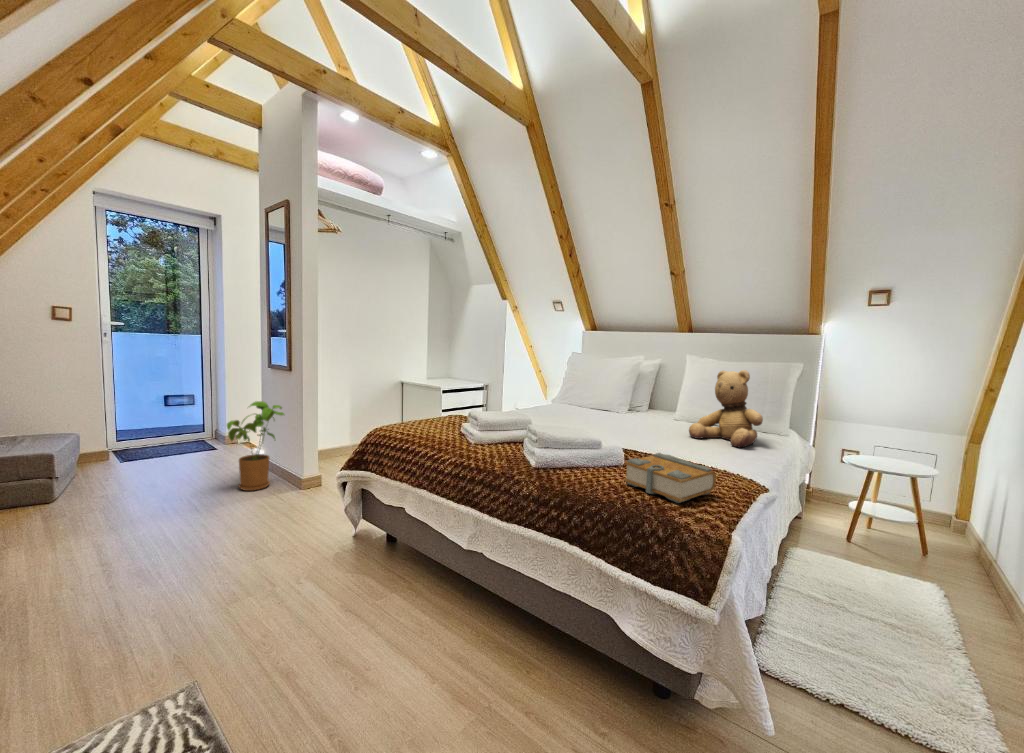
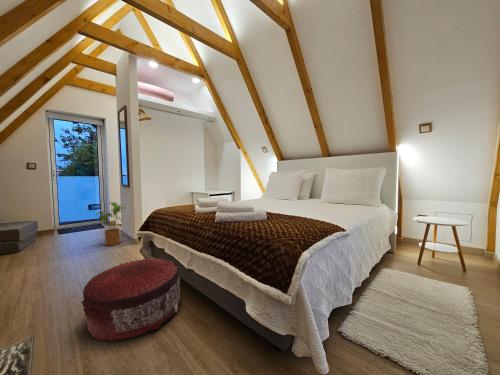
teddy bear: present [689,370,763,448] -> none [320,170,357,212]
book: present [624,453,716,503] -> none [258,211,307,236]
pouf: none [289,524,458,690] -> present [81,257,182,342]

